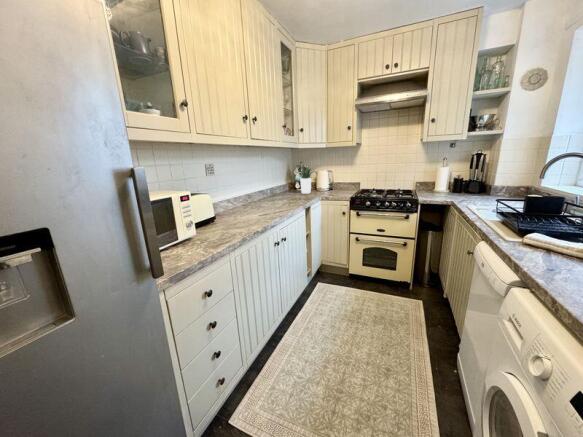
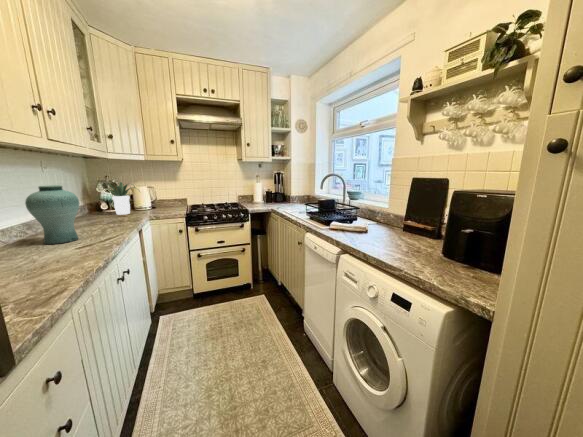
vase: none [242,171,268,211] -> present [25,185,79,244]

